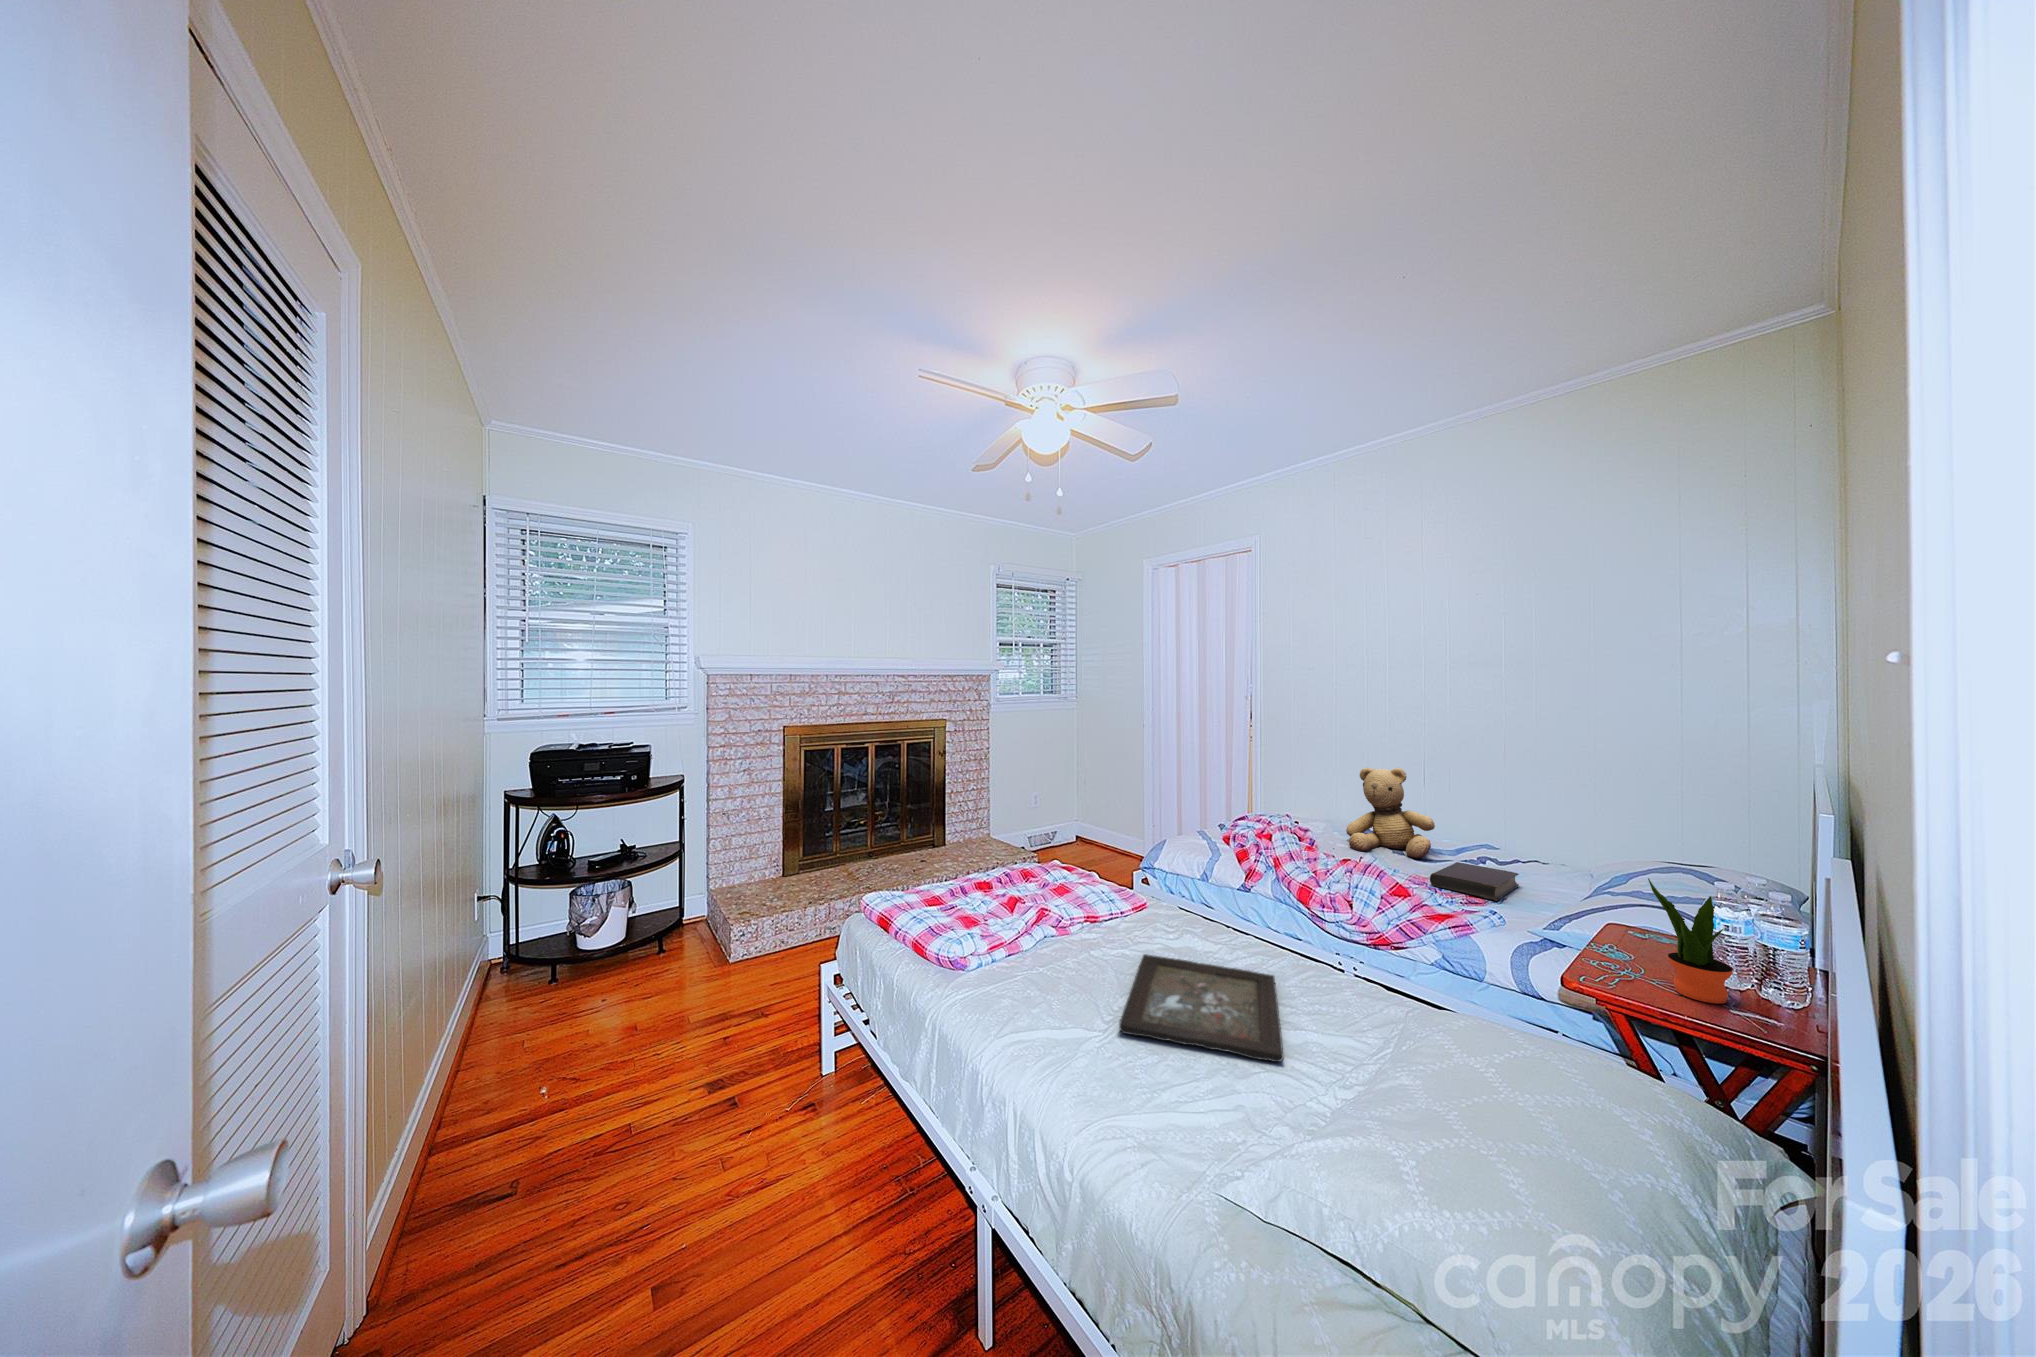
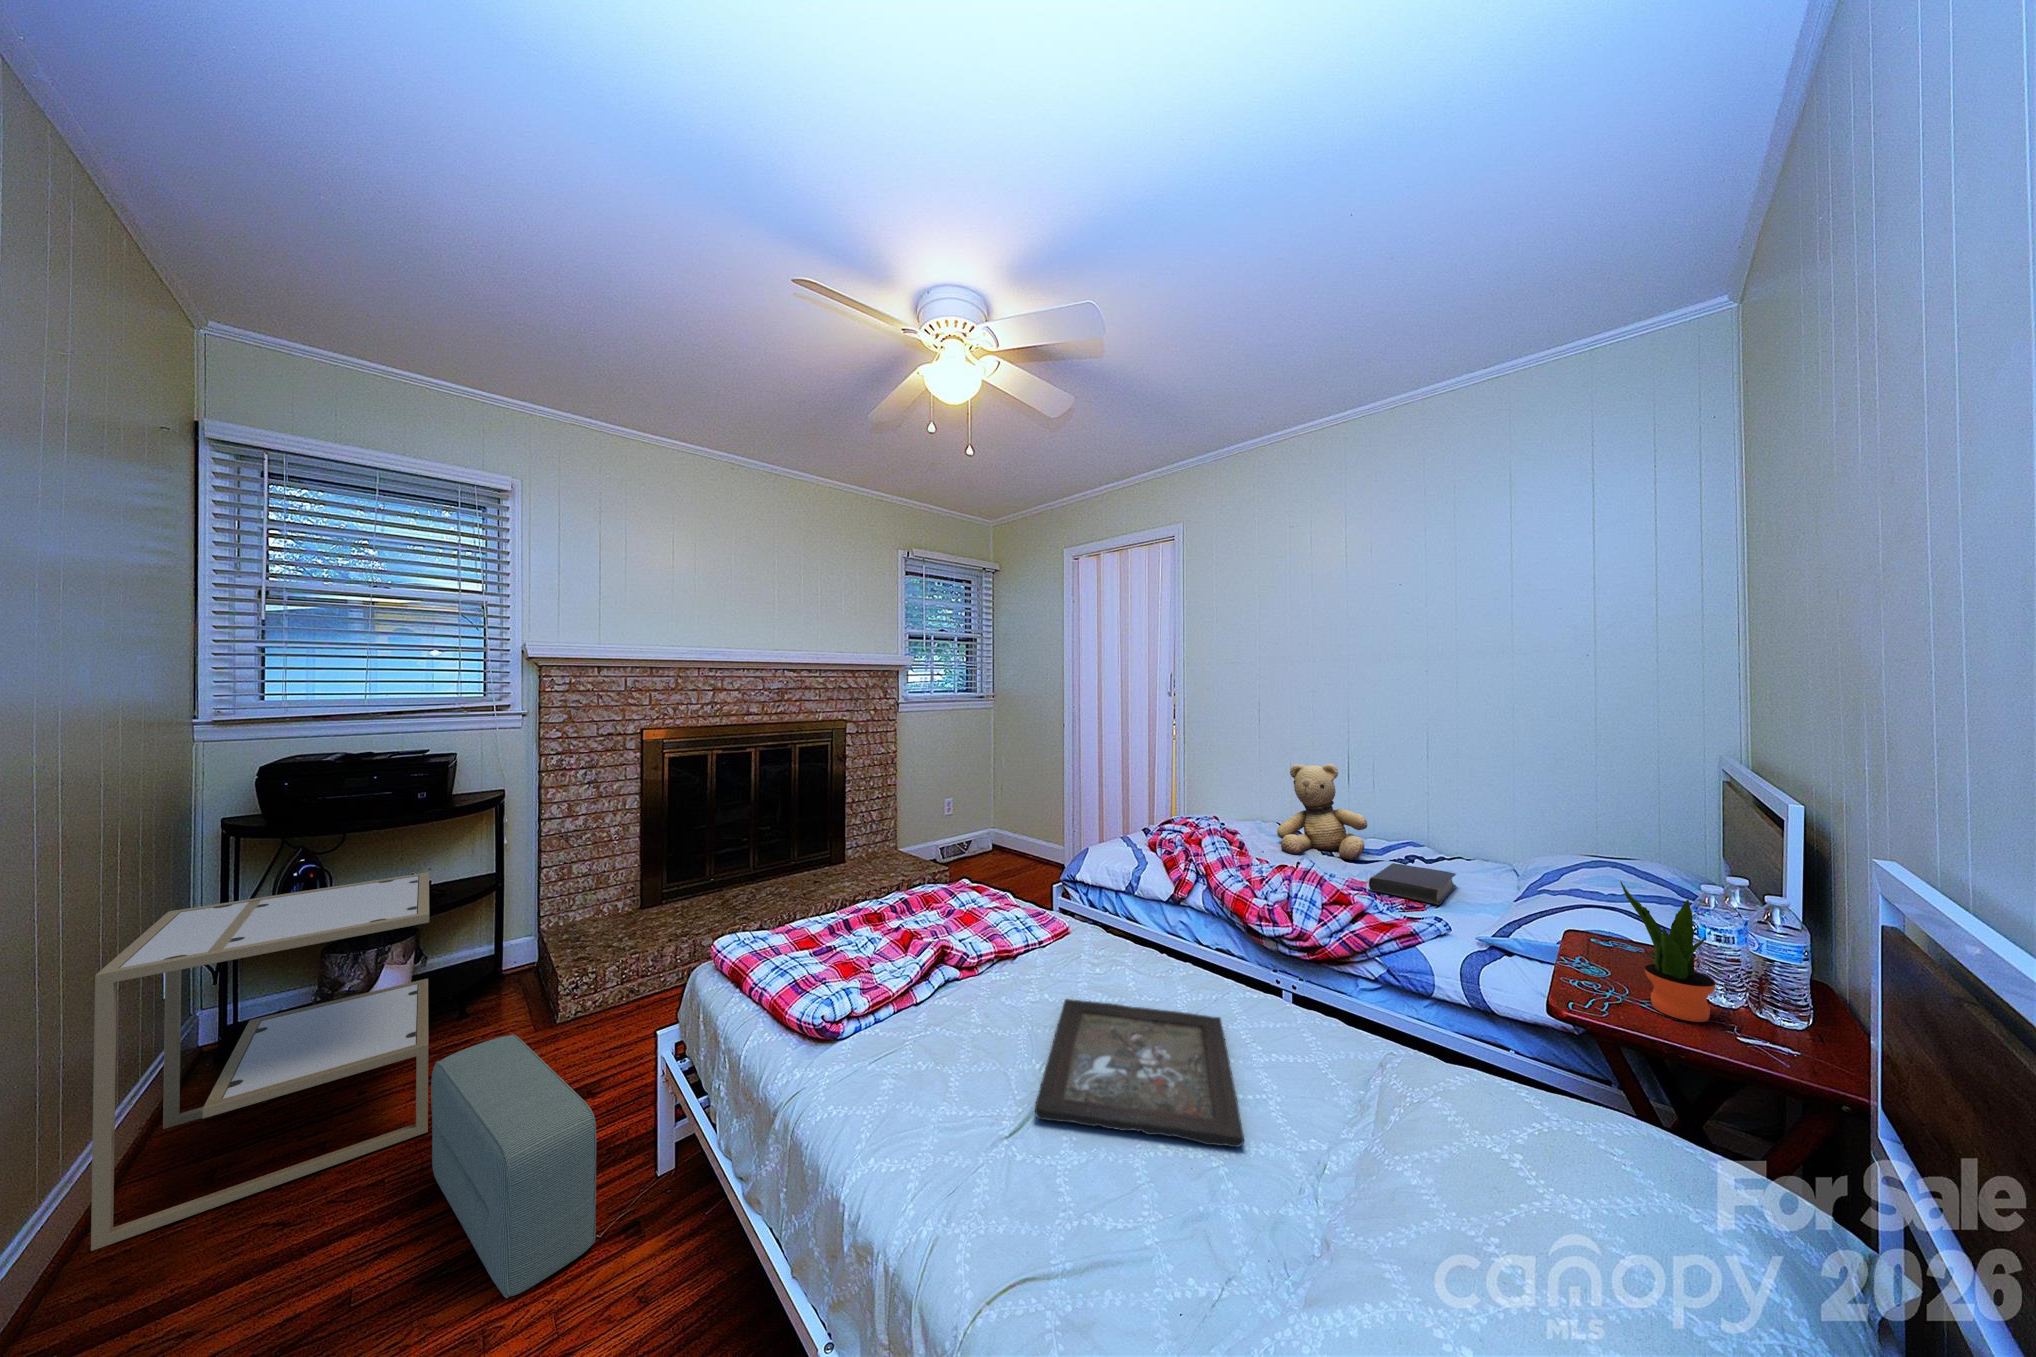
side table: none [449,838,650,1090] -> present [91,872,429,1251]
pouf: none [658,963,782,1147] -> present [431,1034,596,1298]

